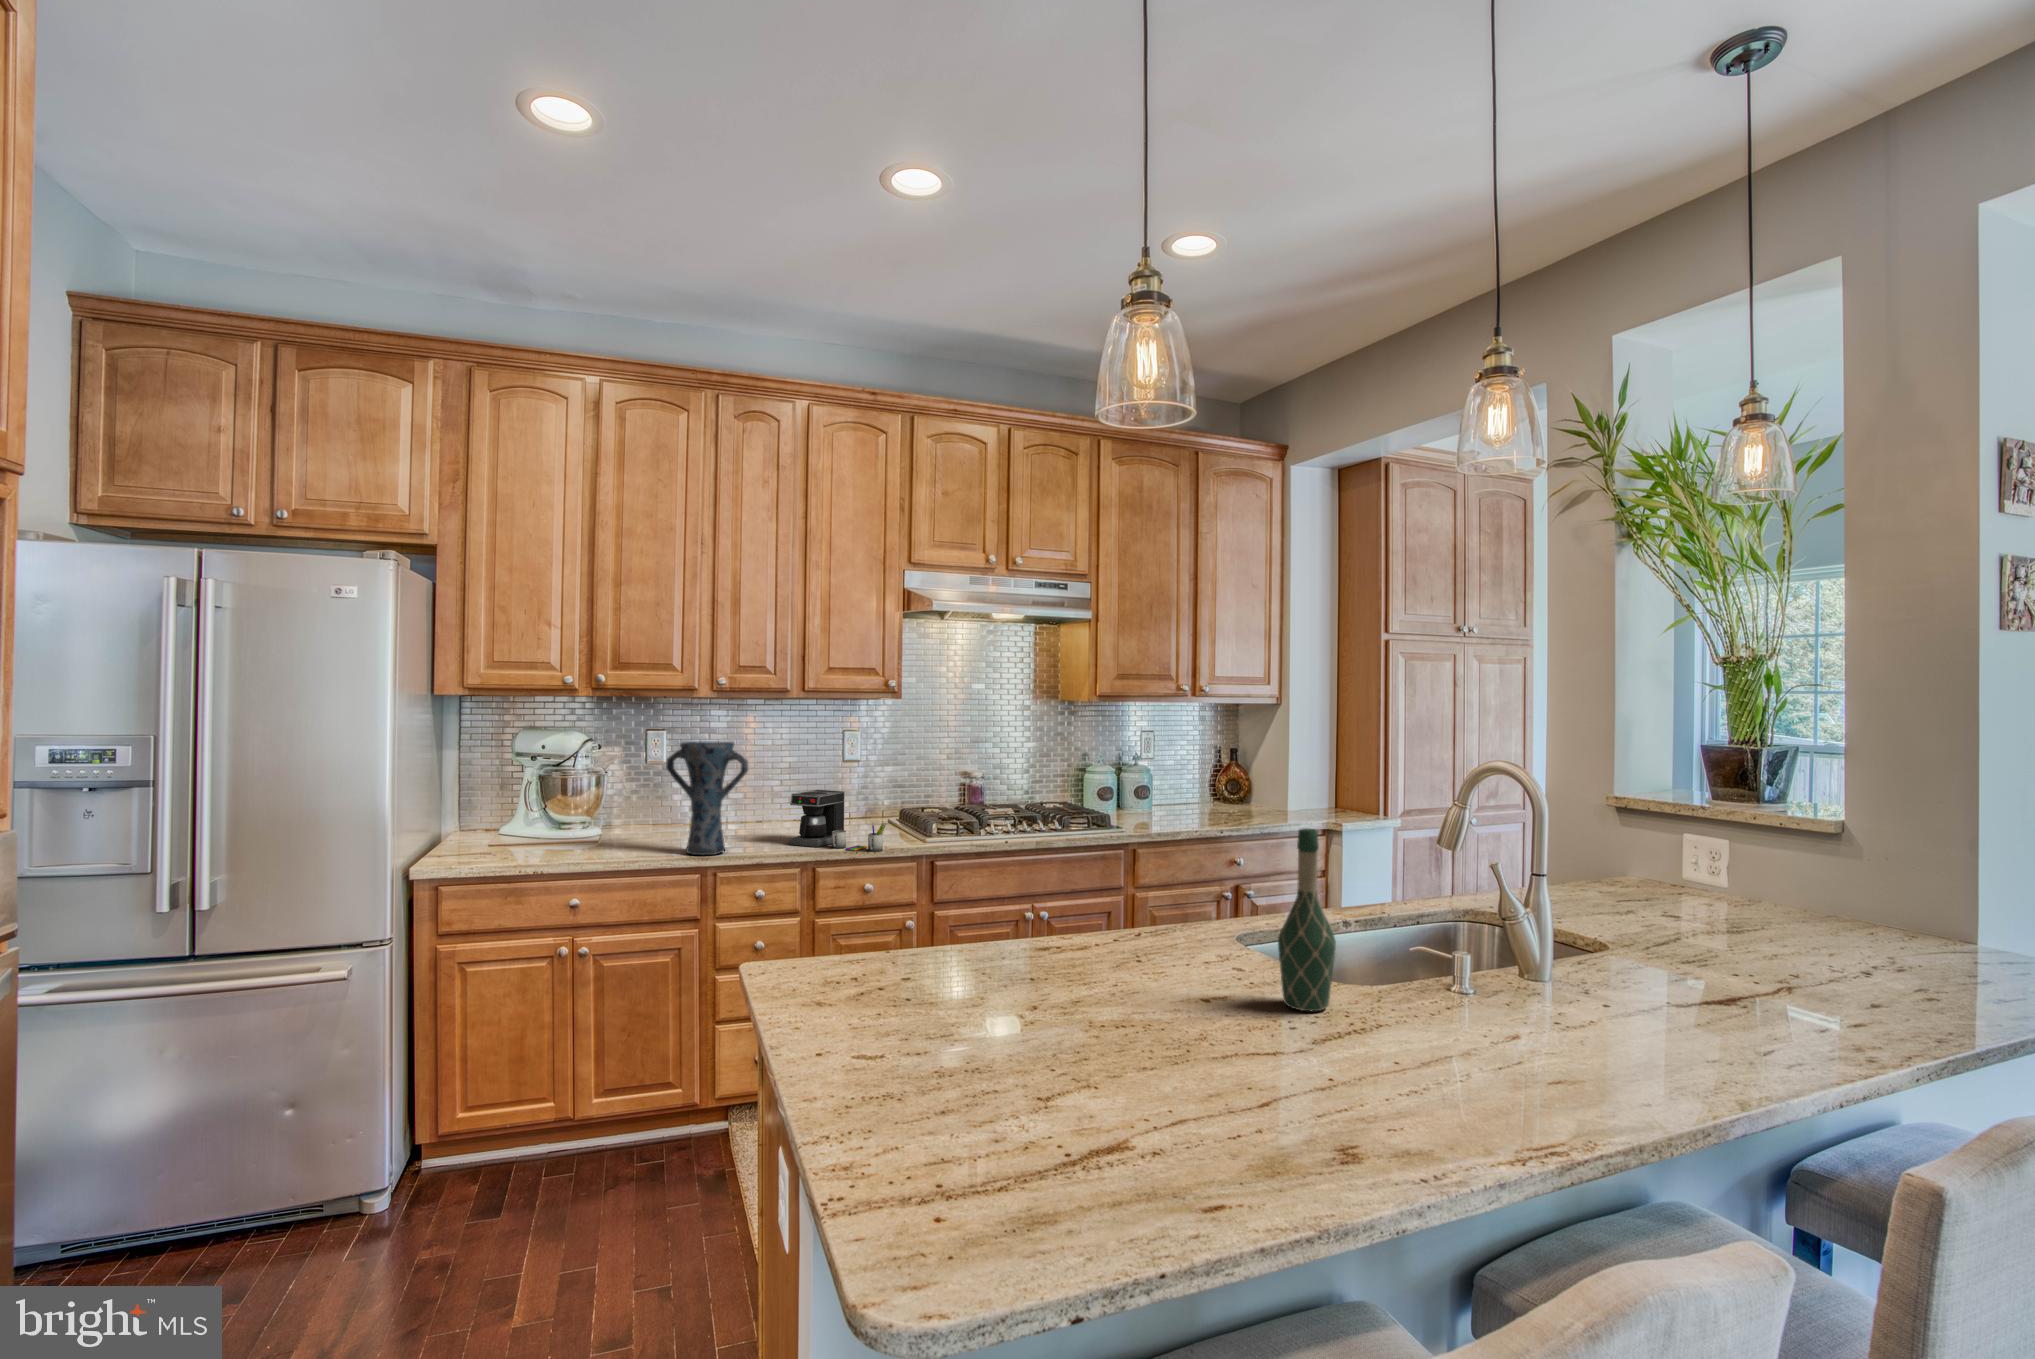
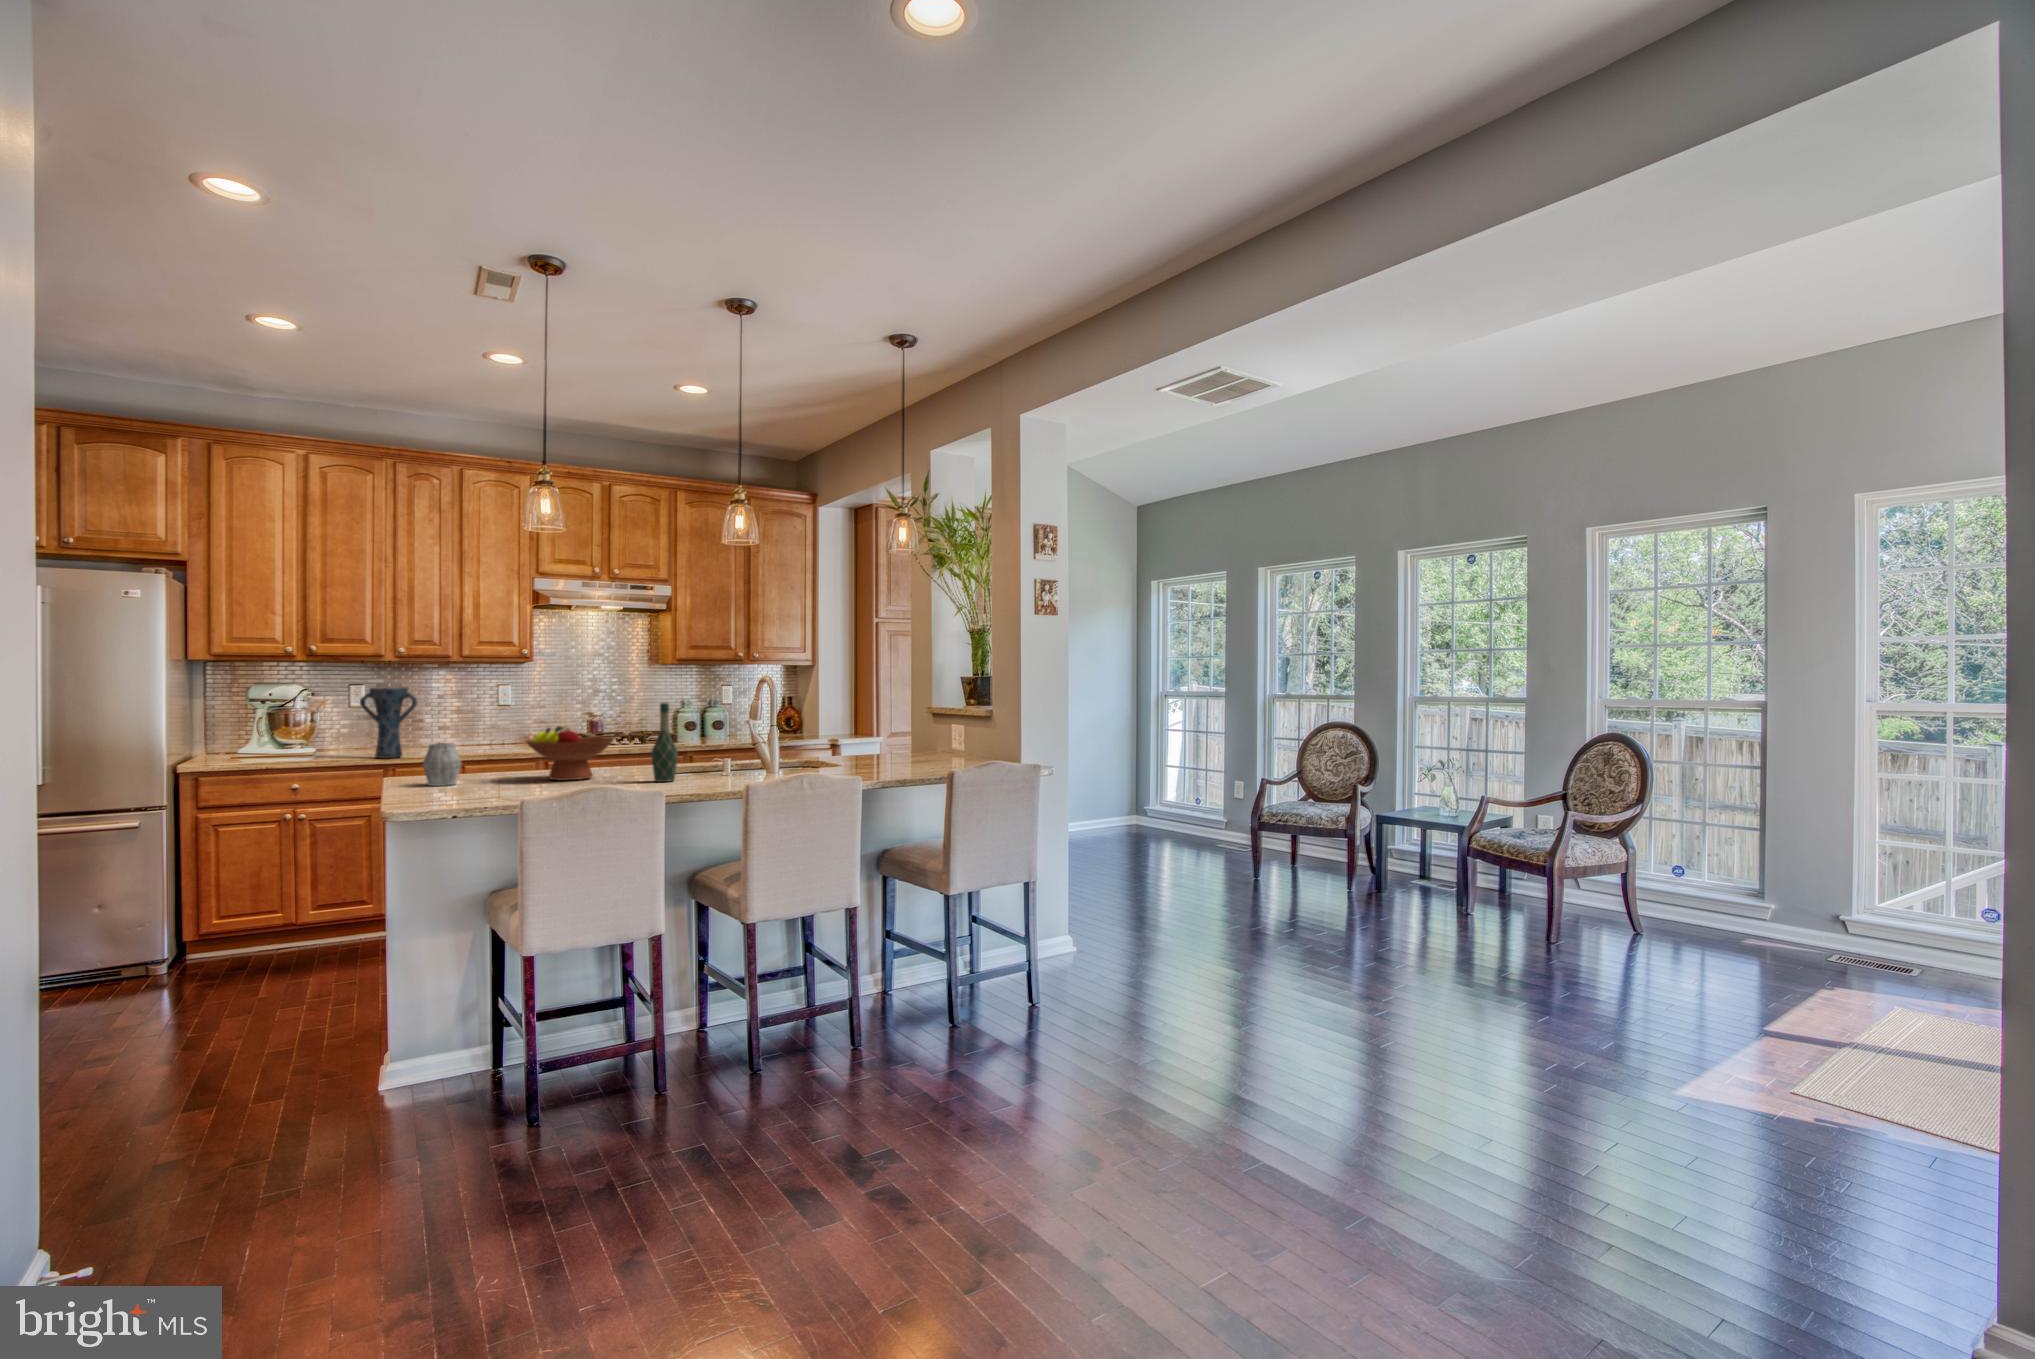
coffee maker: present [790,790,886,851] -> none [451,720,516,755]
fruit bowl: none [999,863,1171,986] -> present [526,726,613,780]
mug: none [813,900,887,1000] -> present [423,743,461,786]

